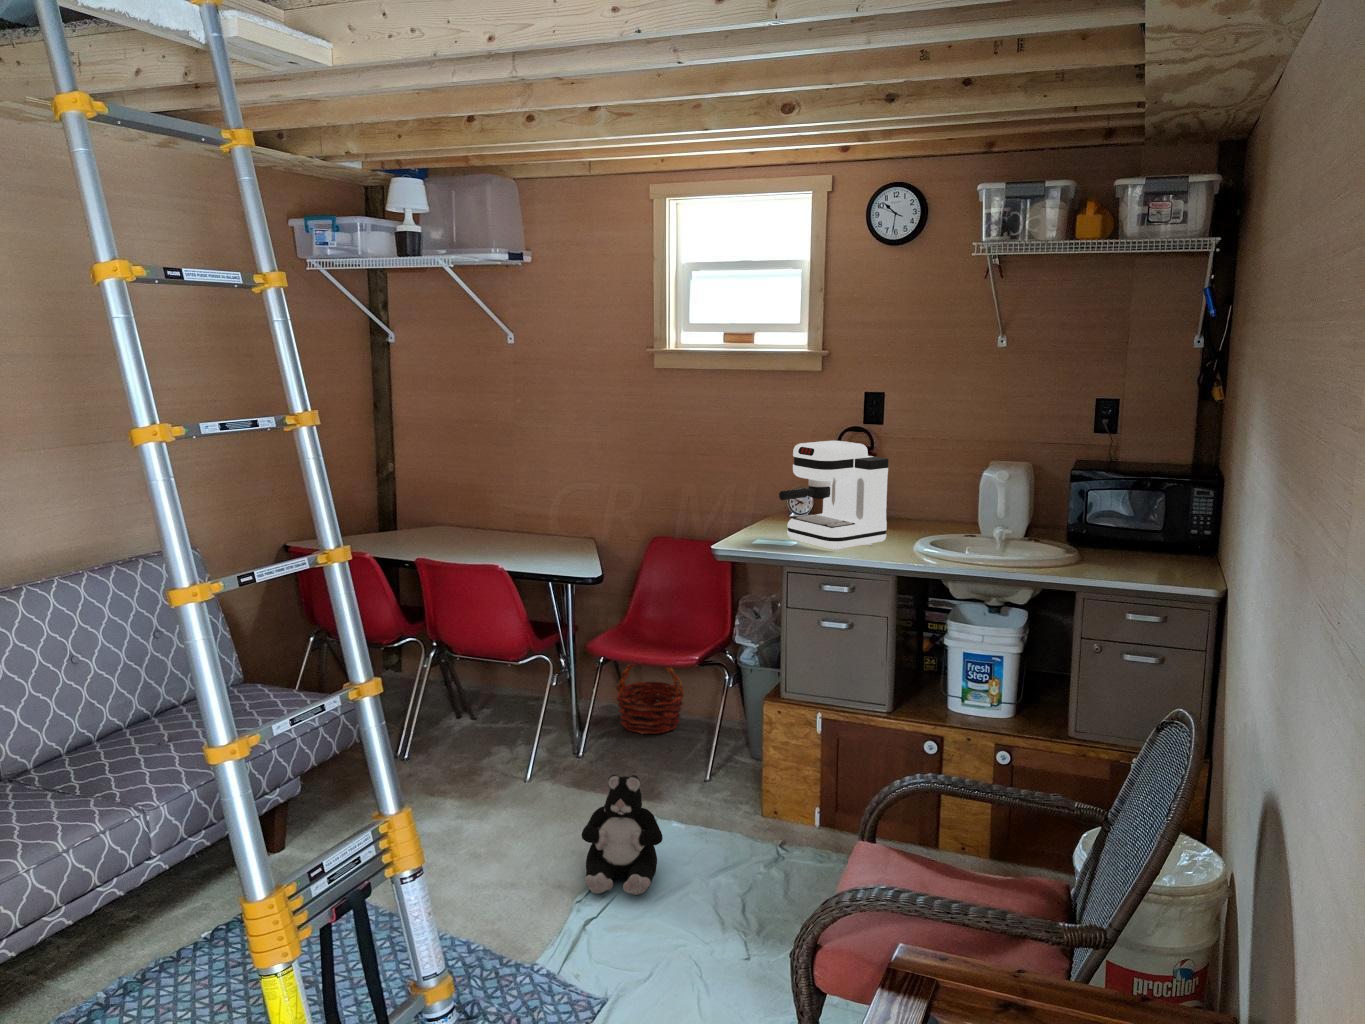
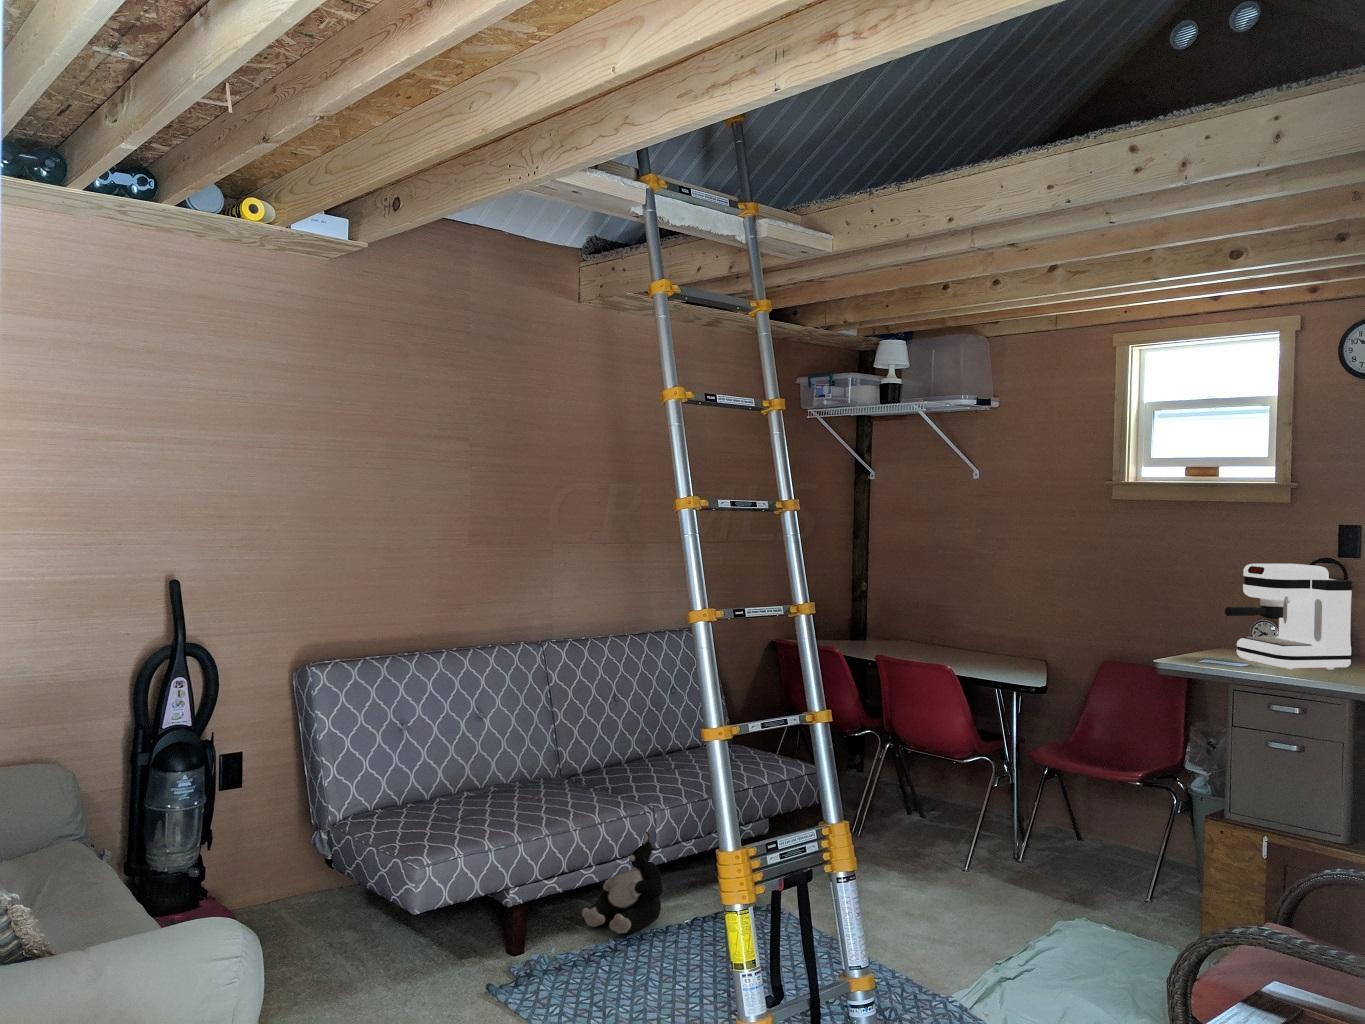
basket: present [616,664,684,734] -> none [1062,776,1133,856]
plush toy: present [582,775,663,895] -> present [582,832,663,934]

